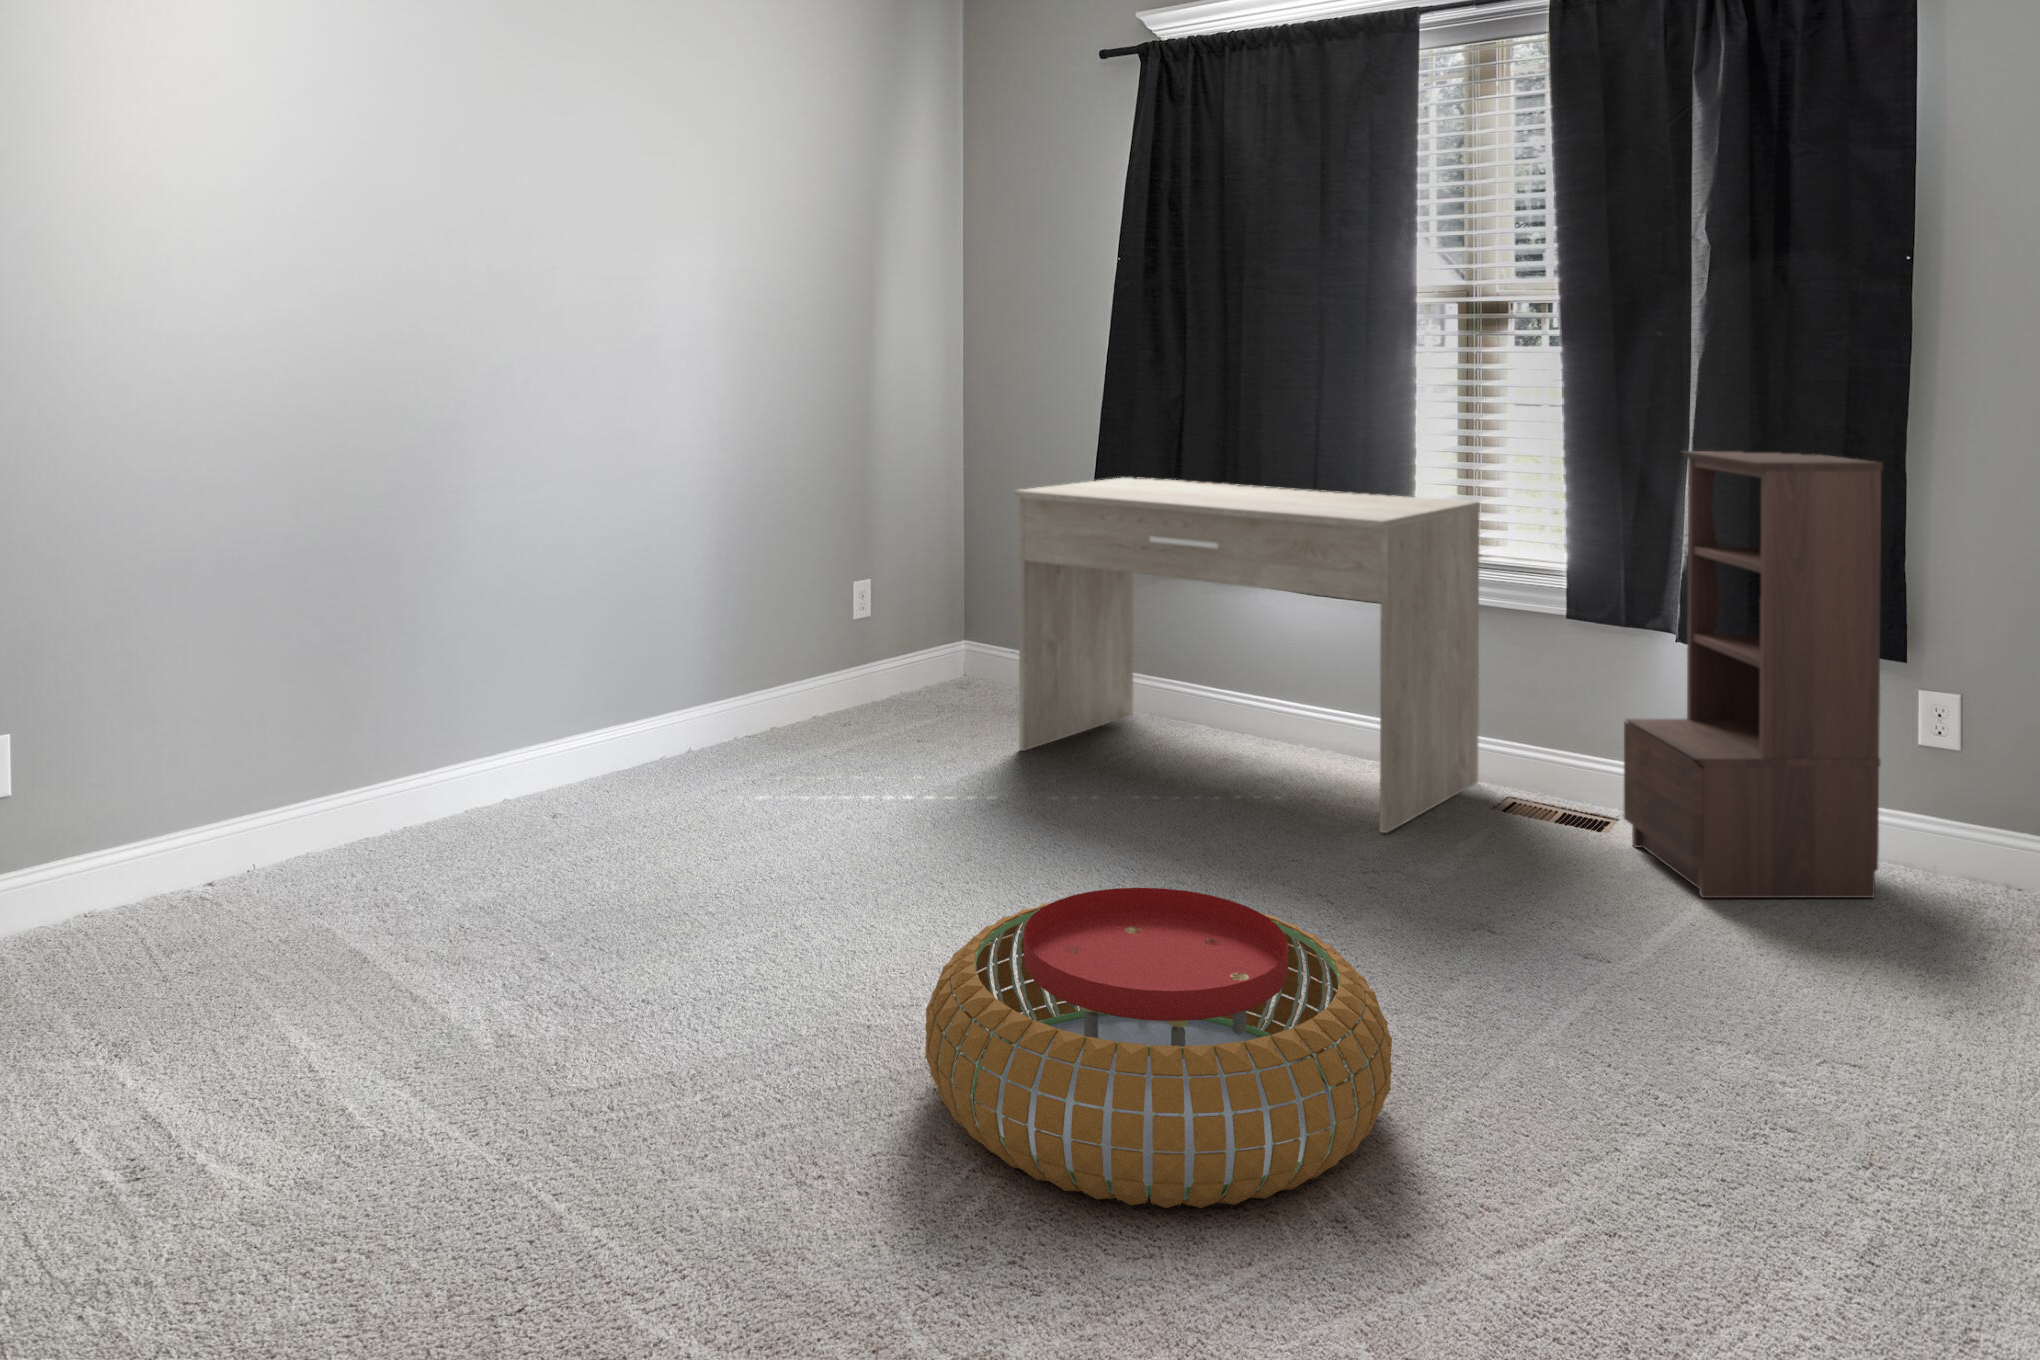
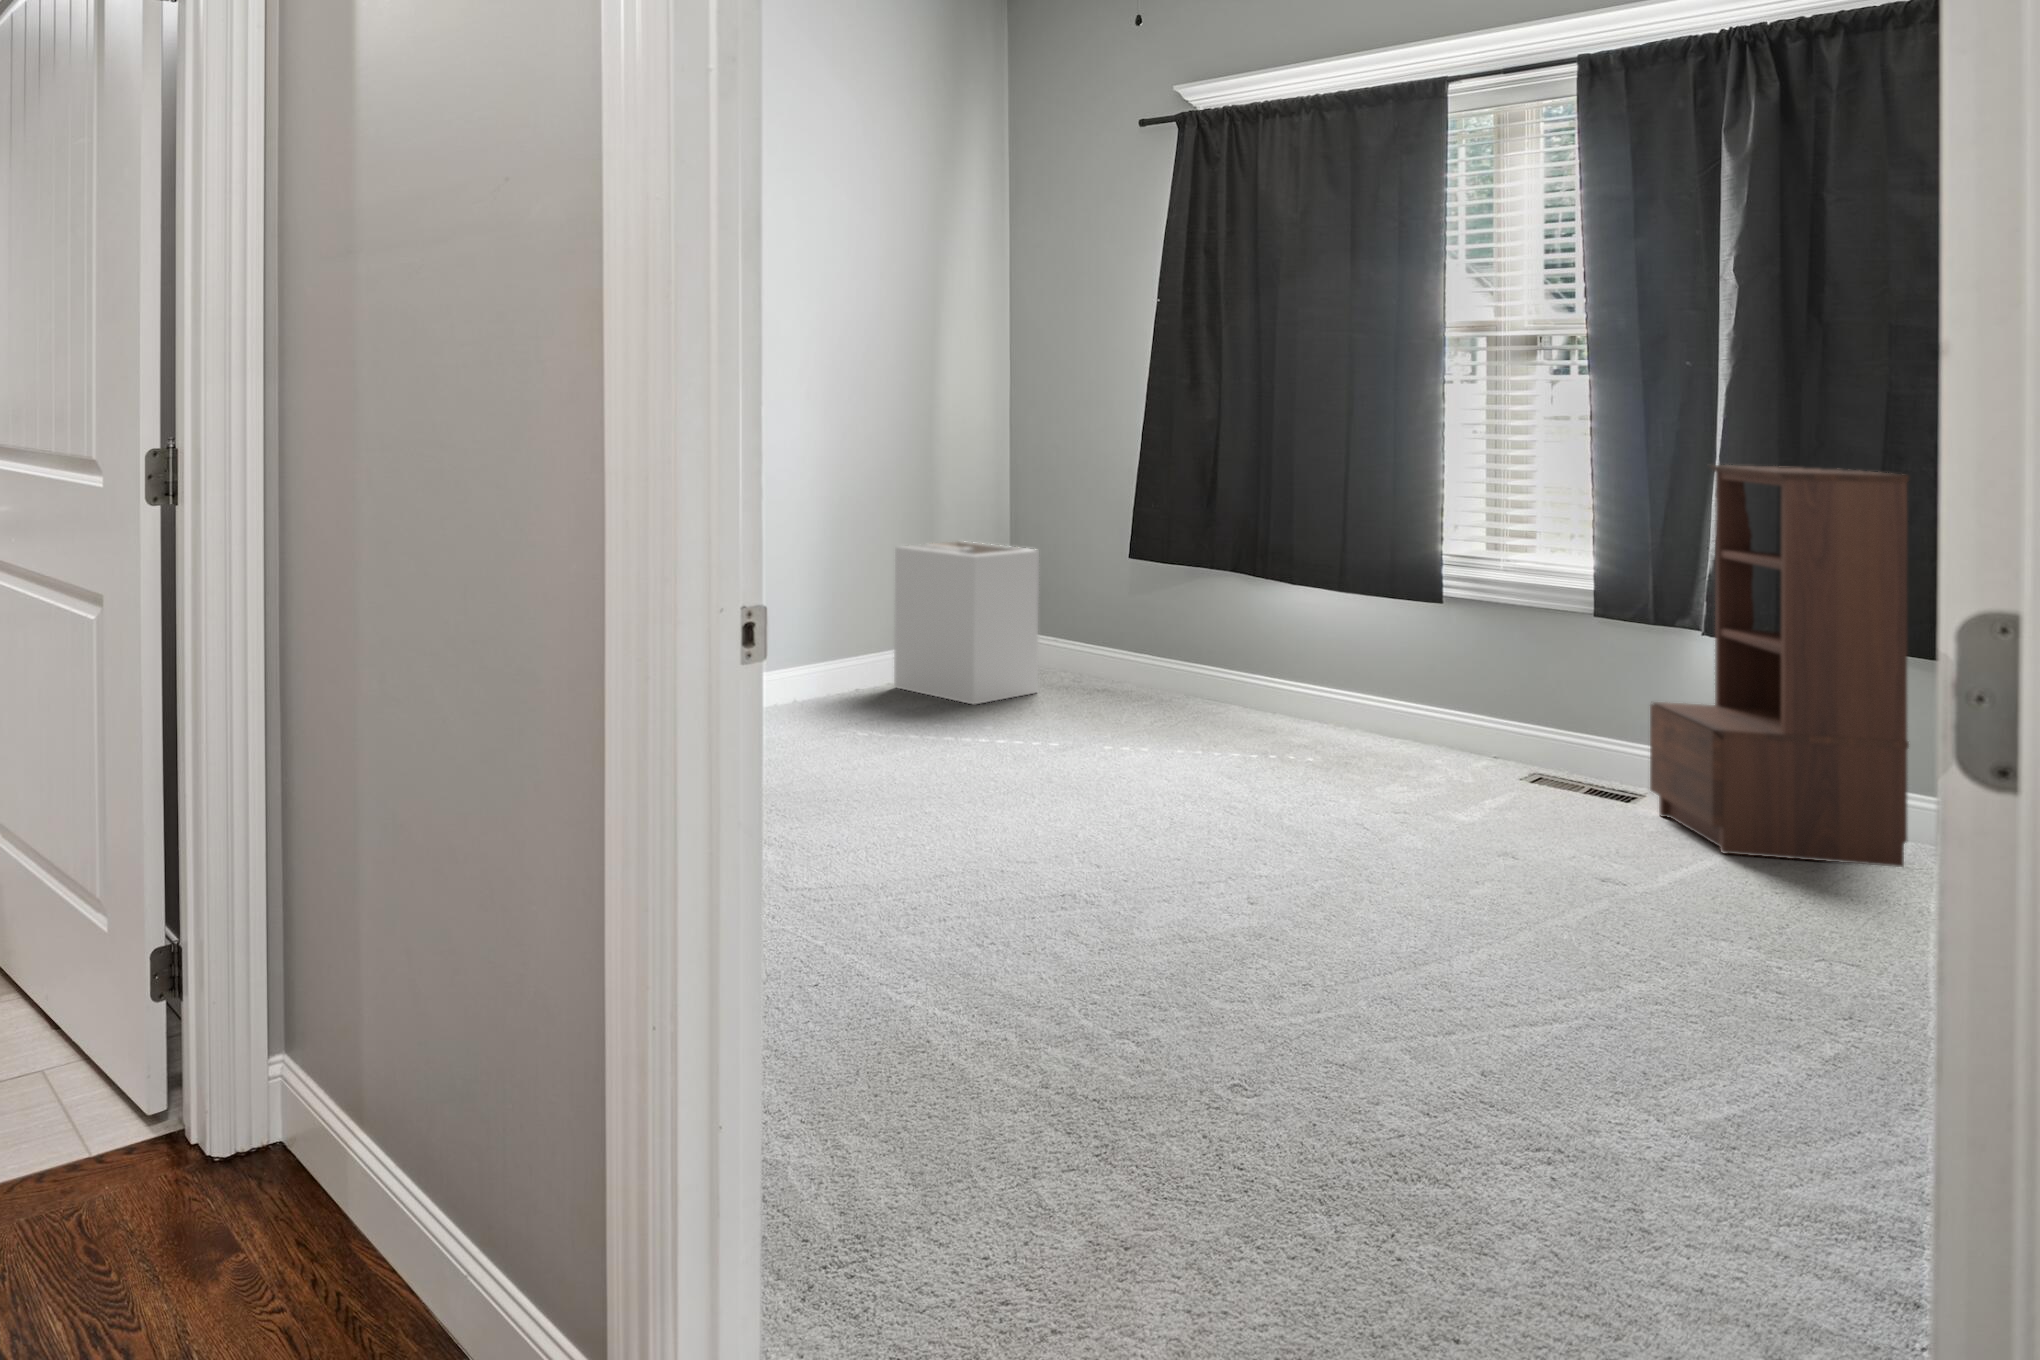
desk: present [1014,478,1480,833] -> none [1066,487,1509,789]
laundry hamper: none [823,547,988,747] -> present [894,541,1039,705]
pouf: present [925,888,1392,1208] -> none [1037,773,1413,975]

